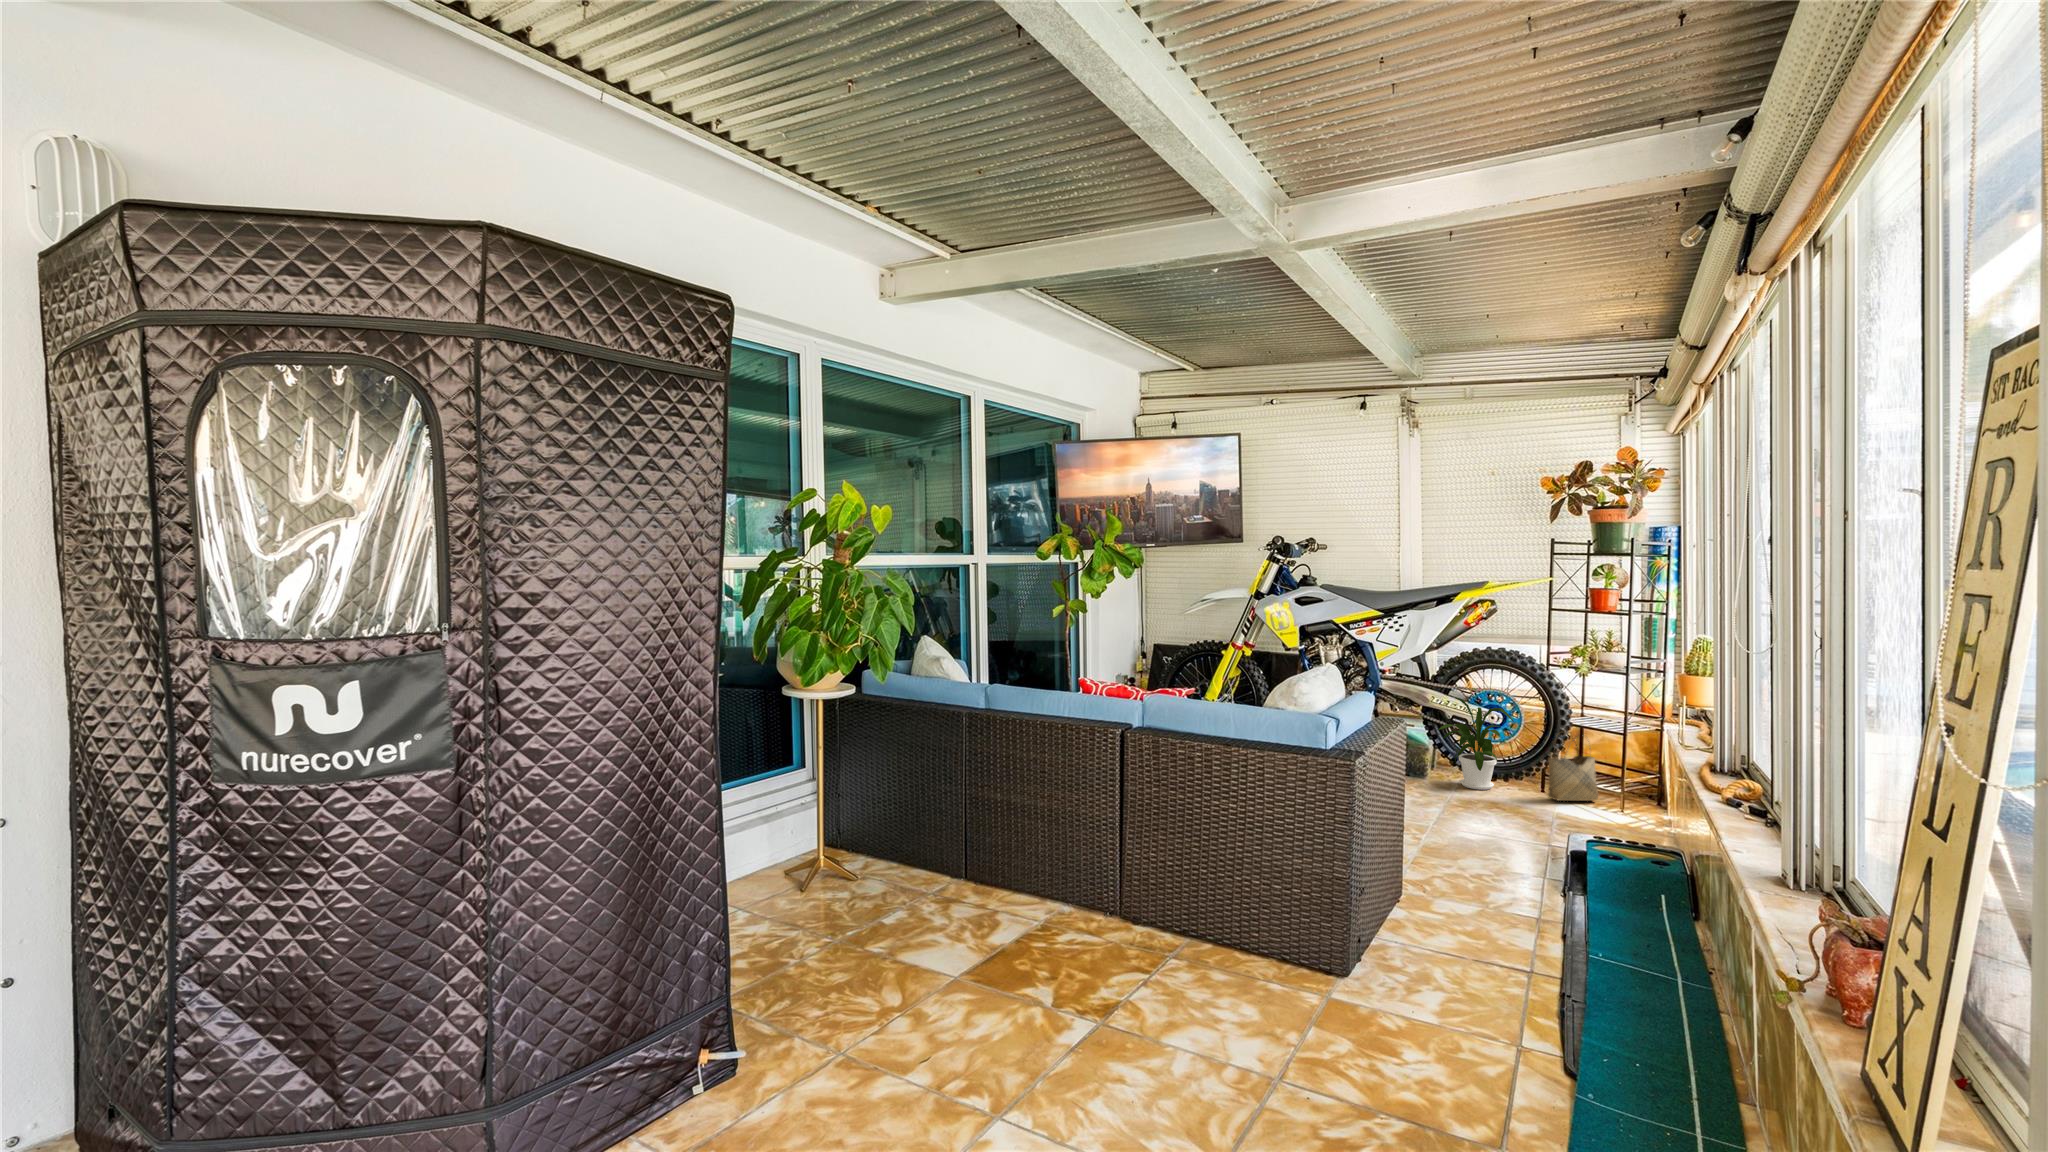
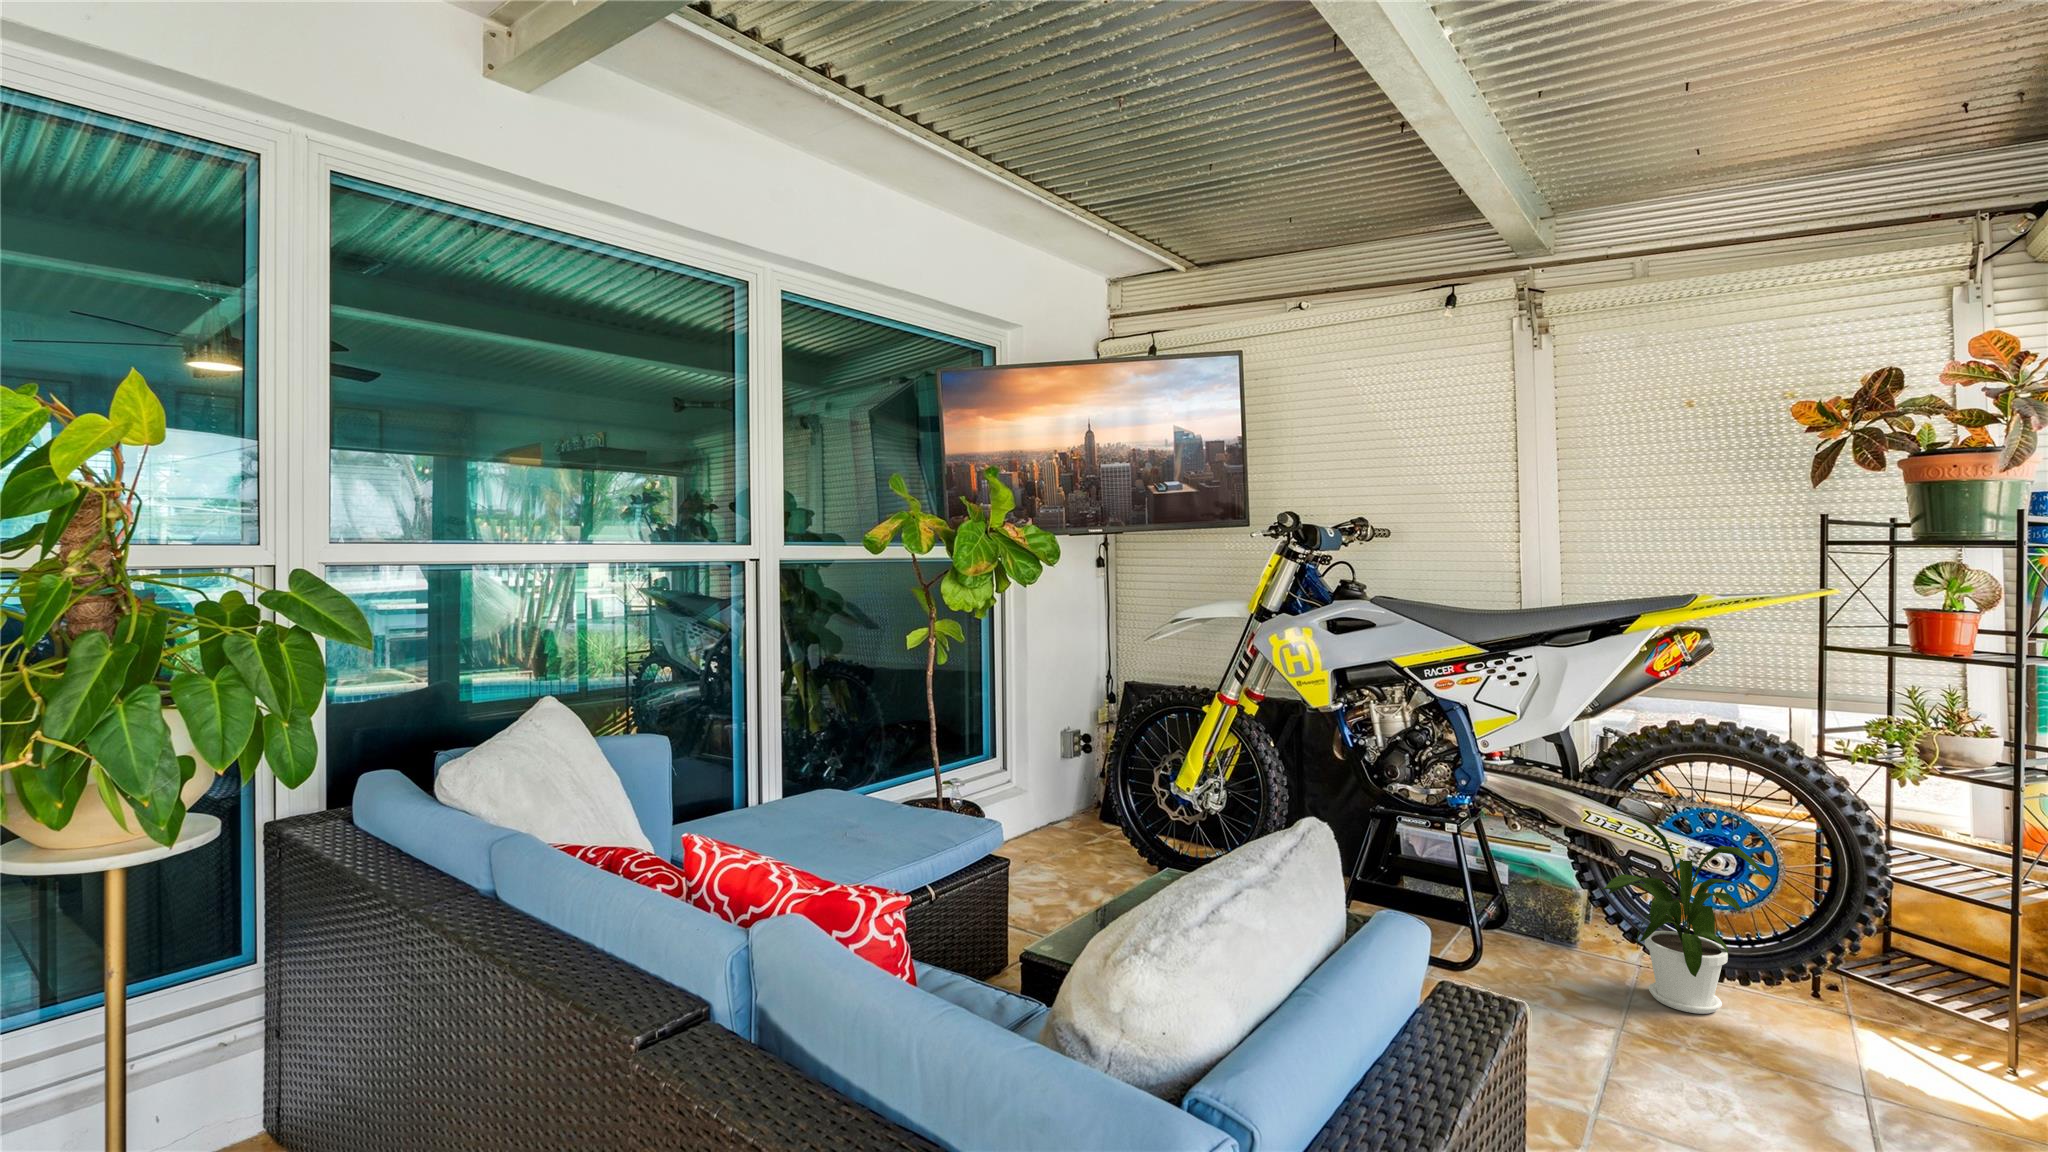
woven basket: present [1548,734,1598,801] -> none [1854,907,1976,1068]

